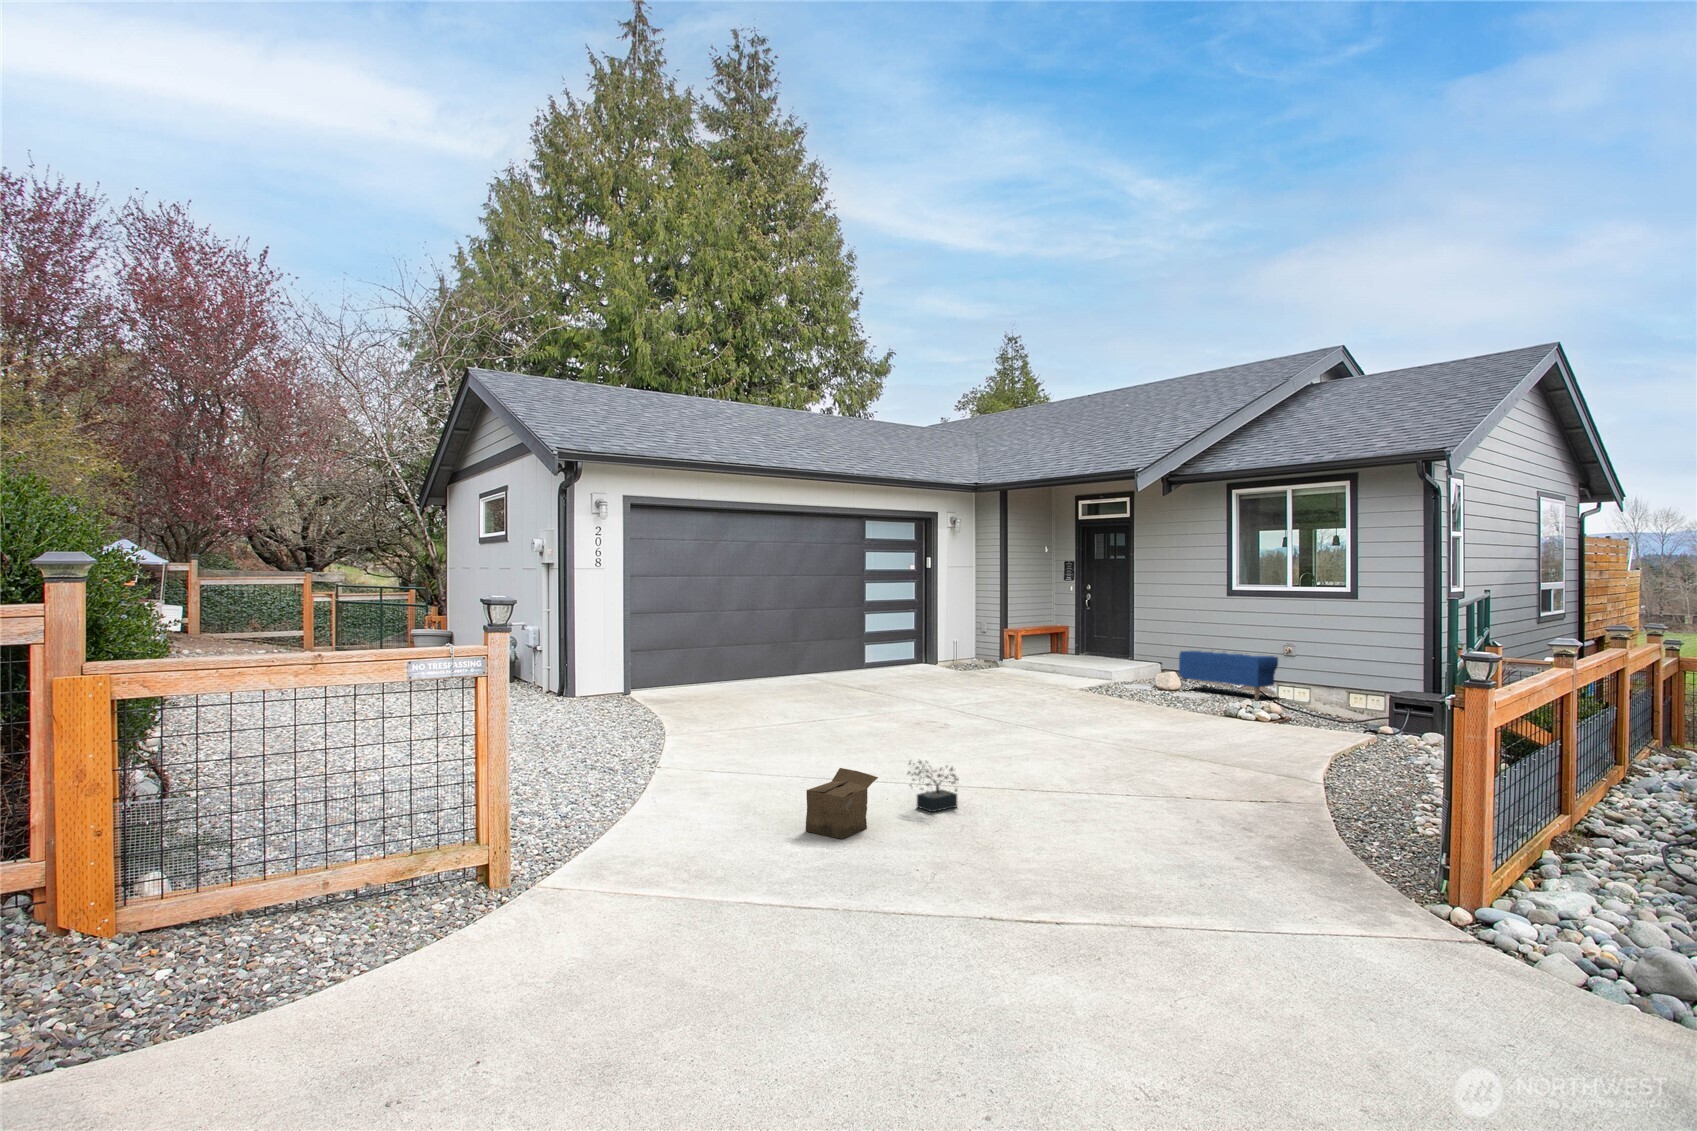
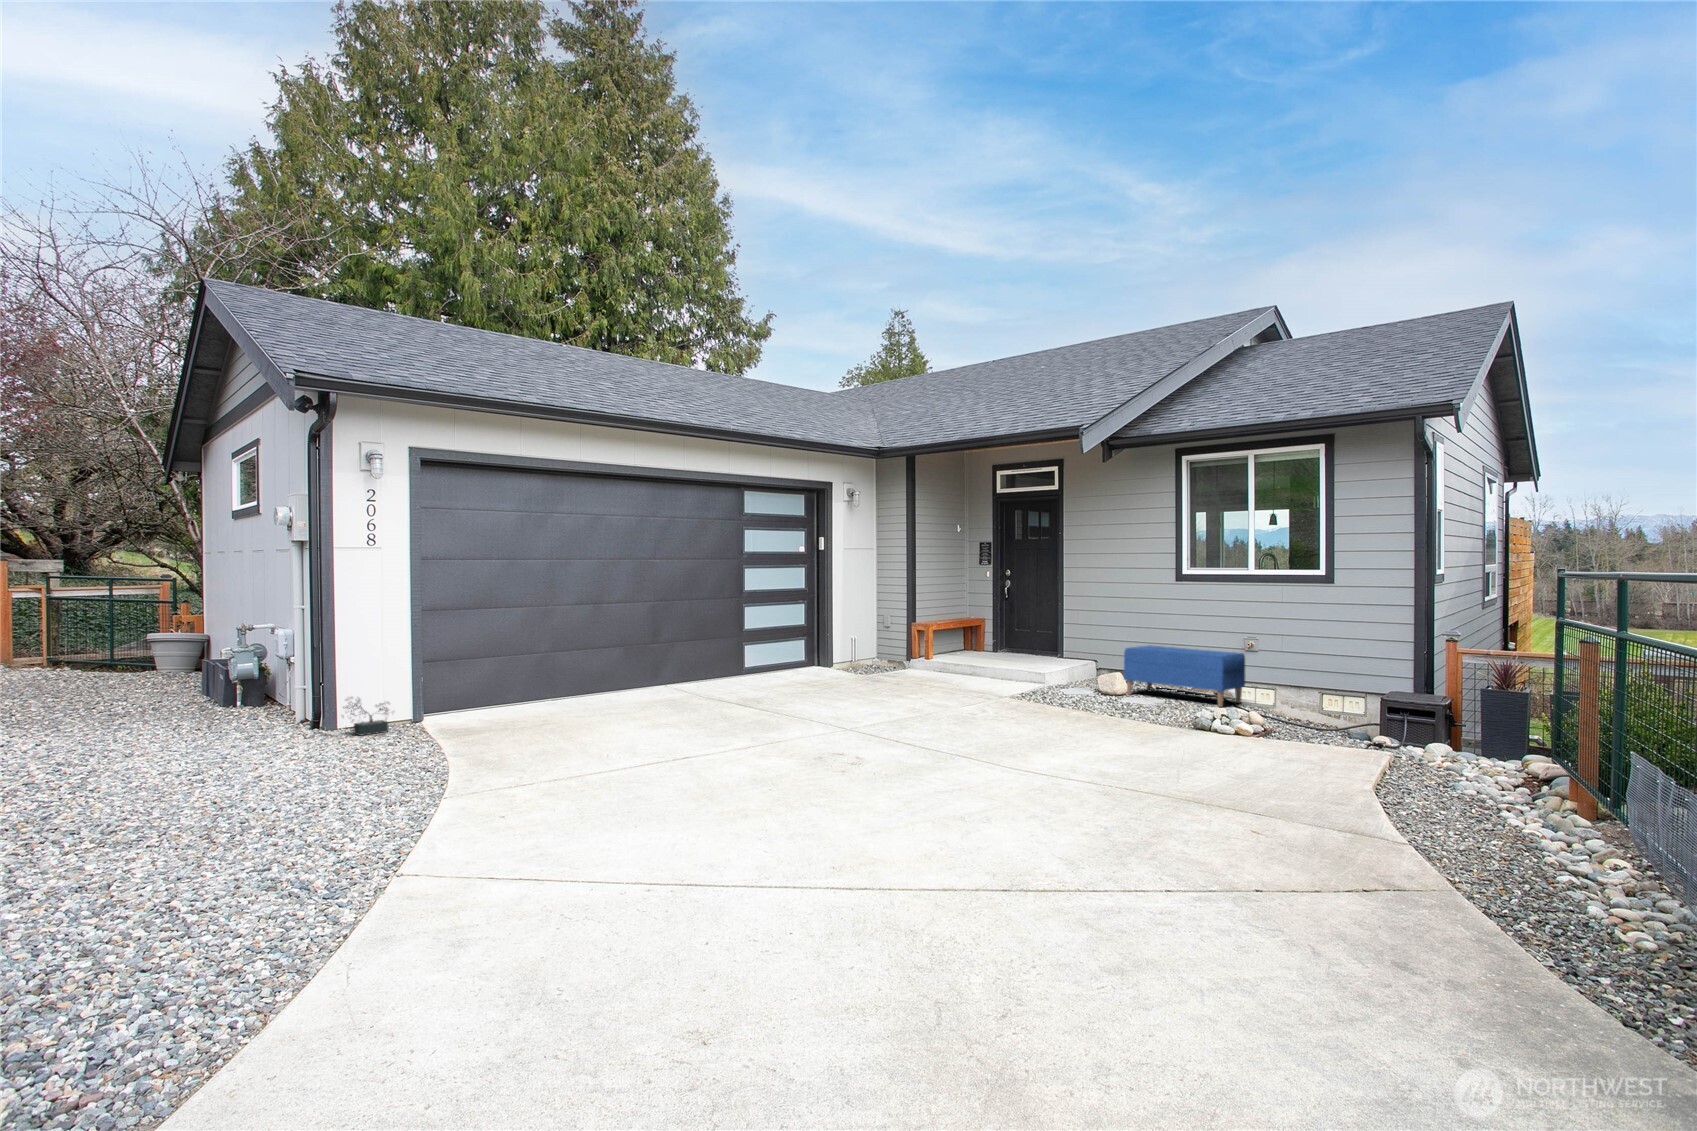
decorative plant: present [908,761,958,812] -> present [343,697,389,736]
cardboard box: present [806,768,878,839] -> none [645,909,786,1078]

